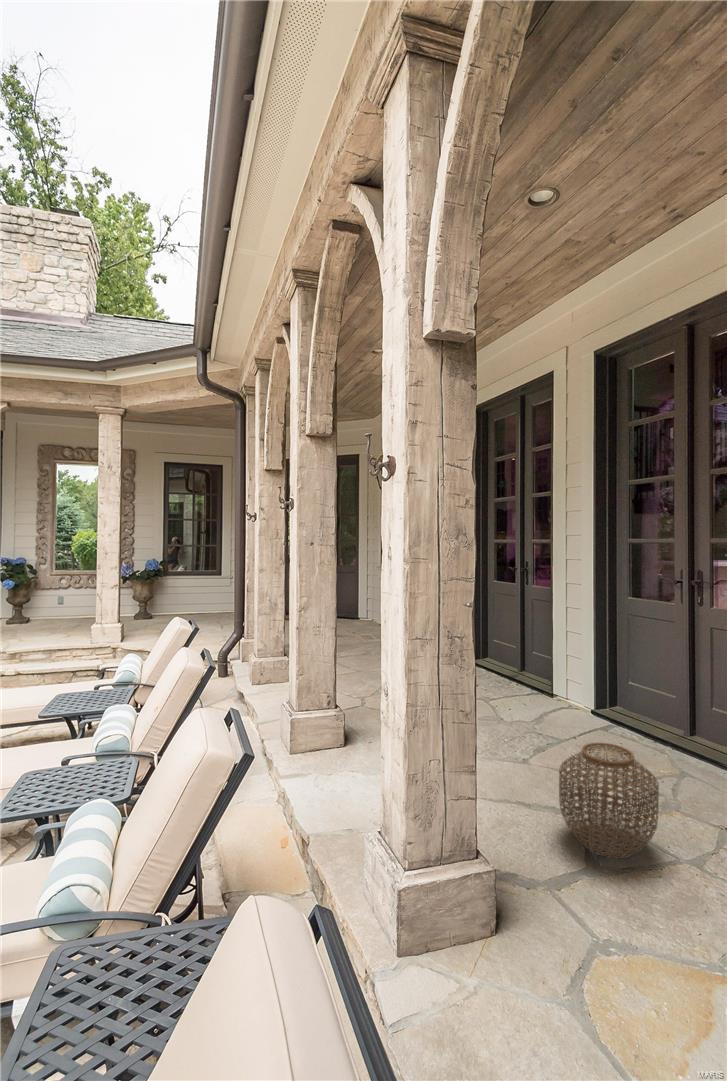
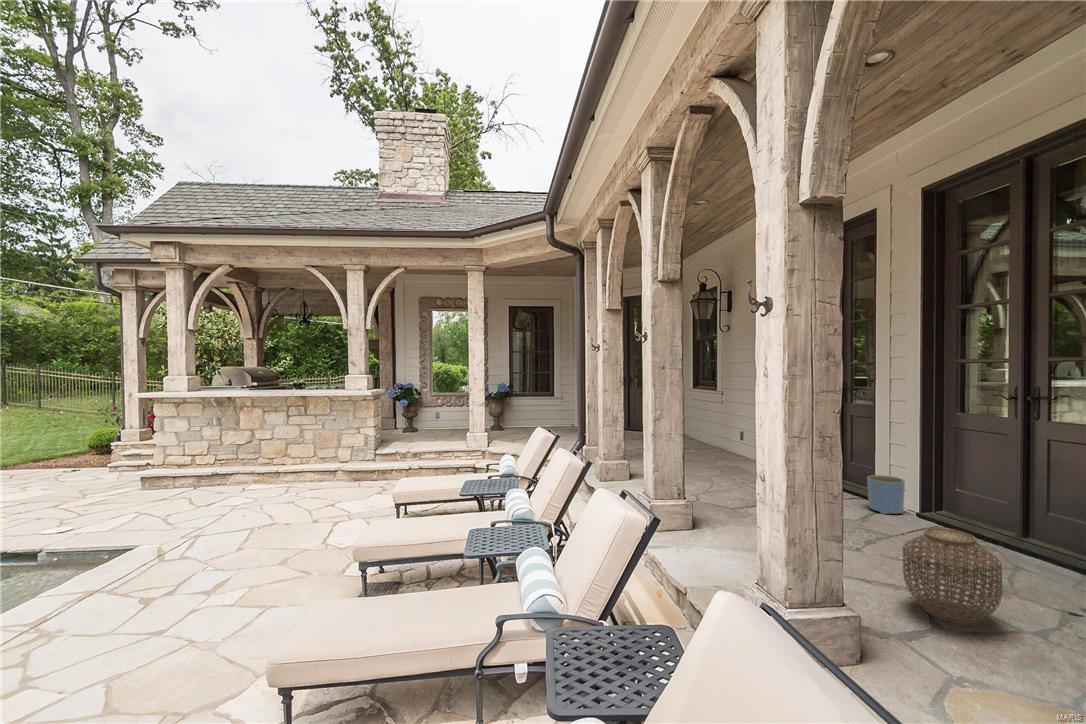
planter: none [542,665,579,709] -> present [867,475,905,514]

